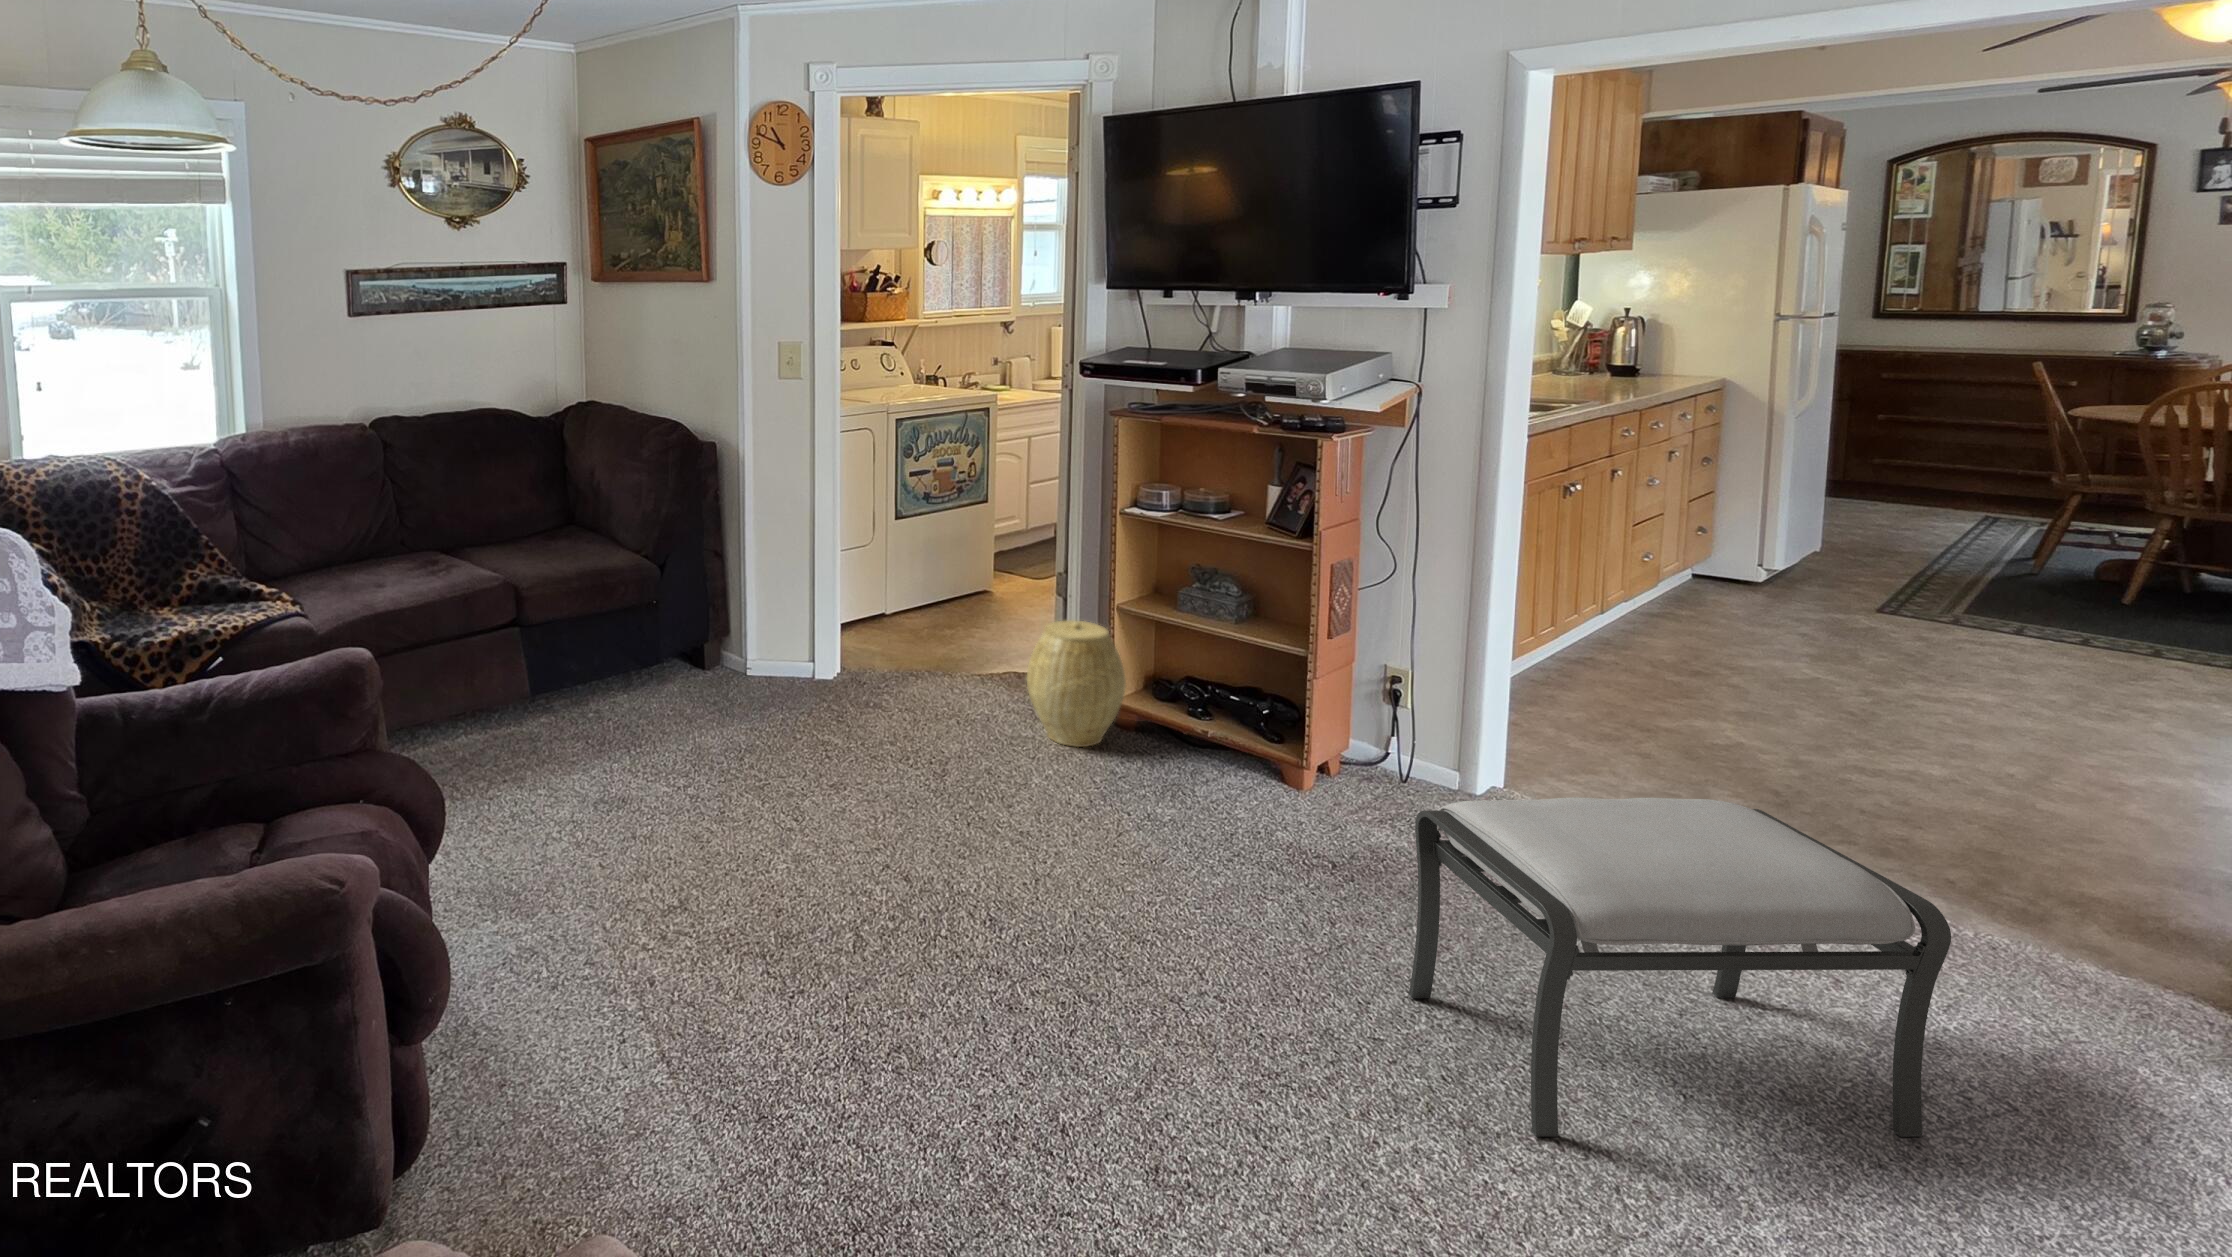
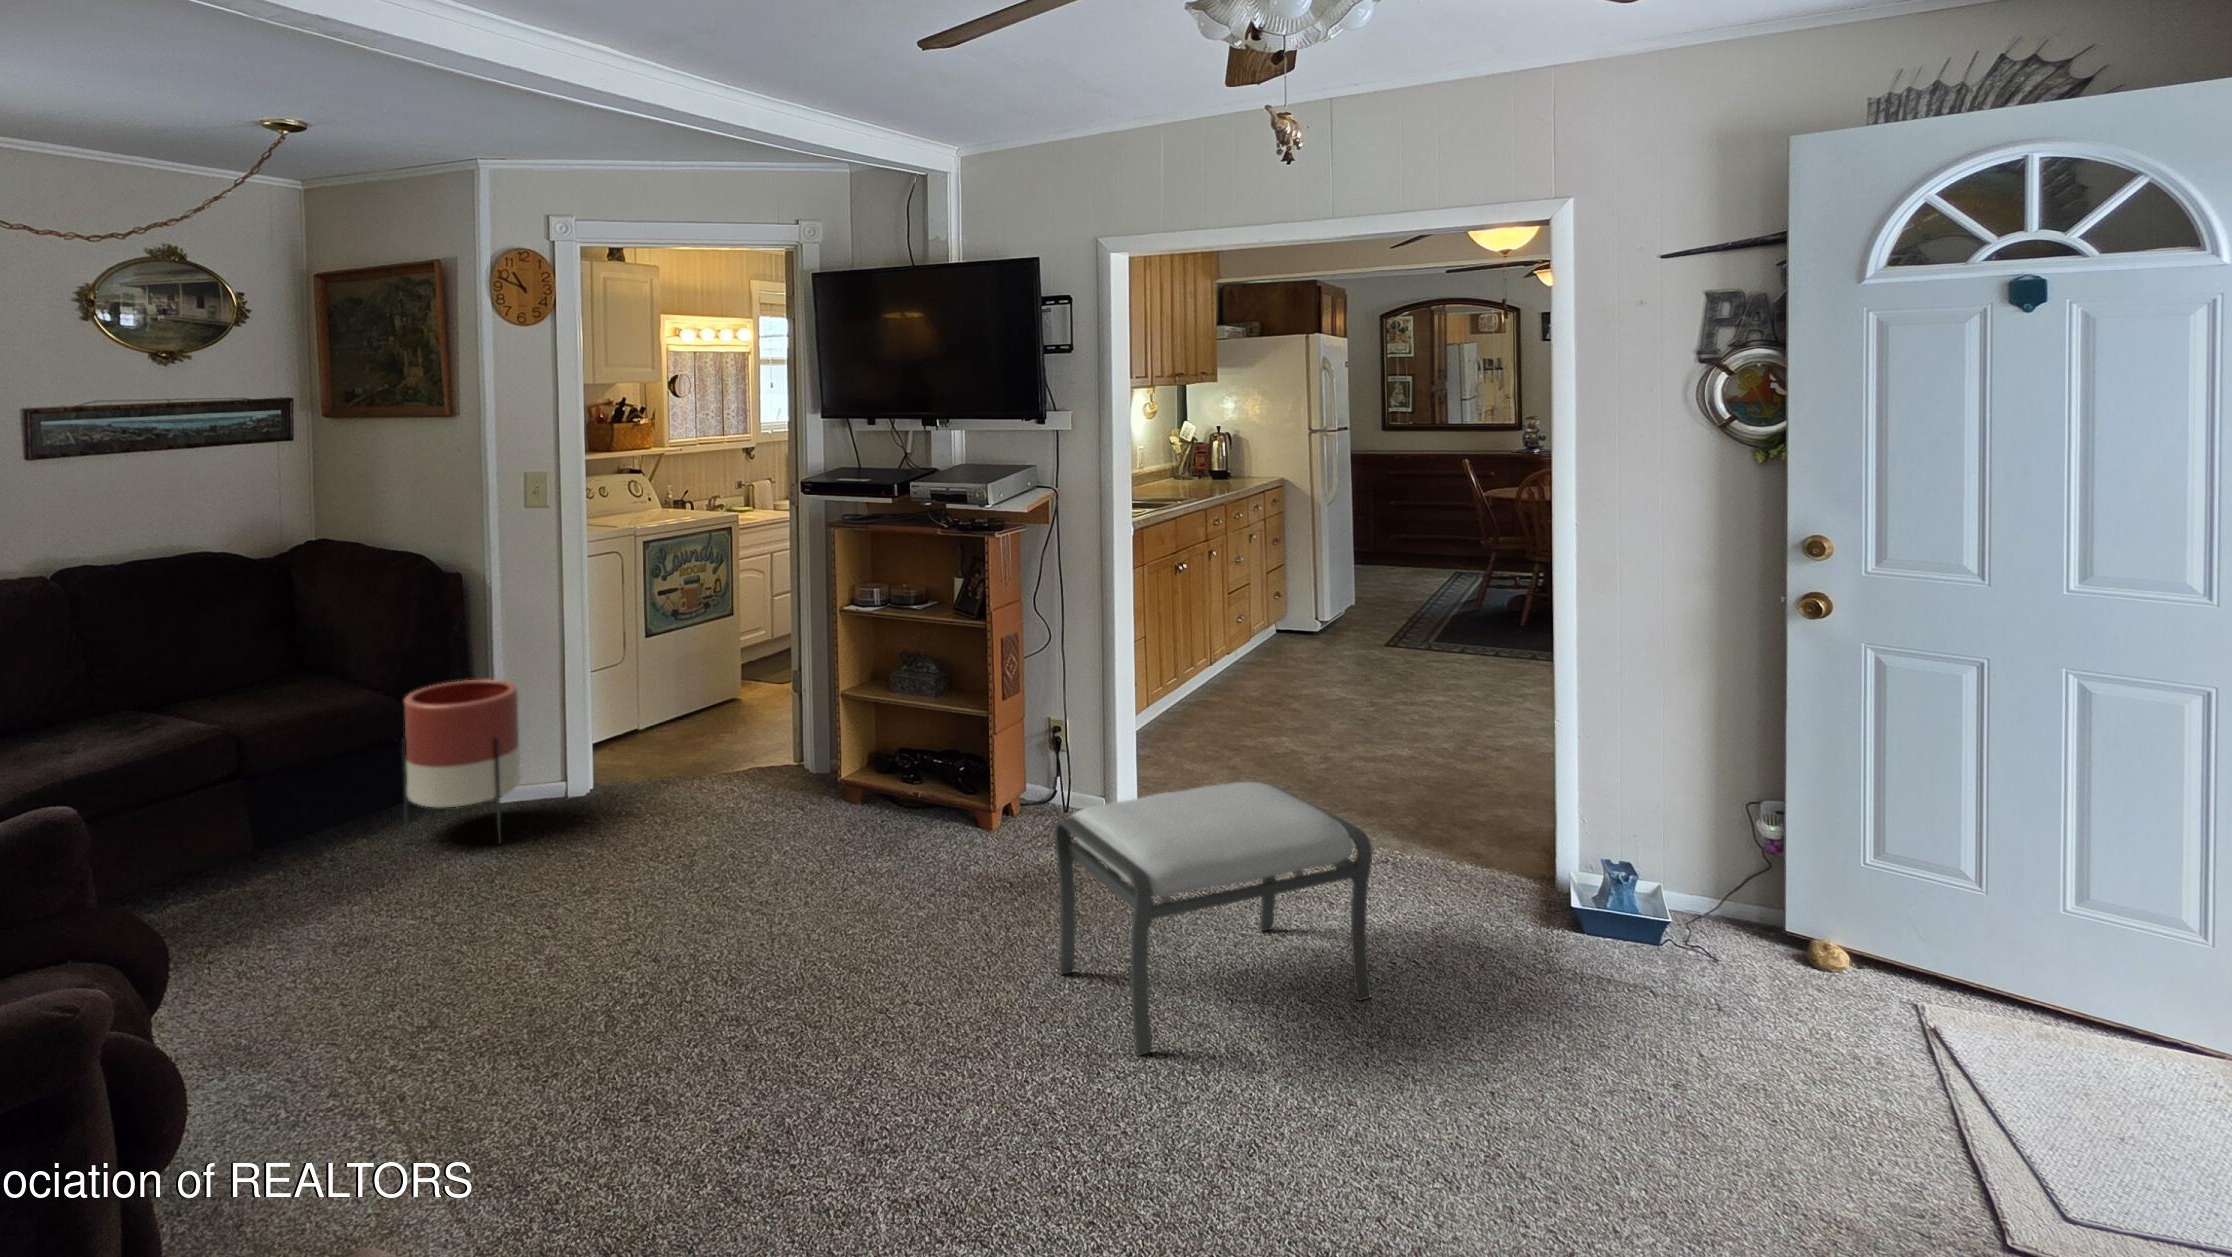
planter: none [659,552,770,721] -> present [402,679,521,843]
woven basket: present [1027,620,1126,747] -> none [765,709,850,822]

